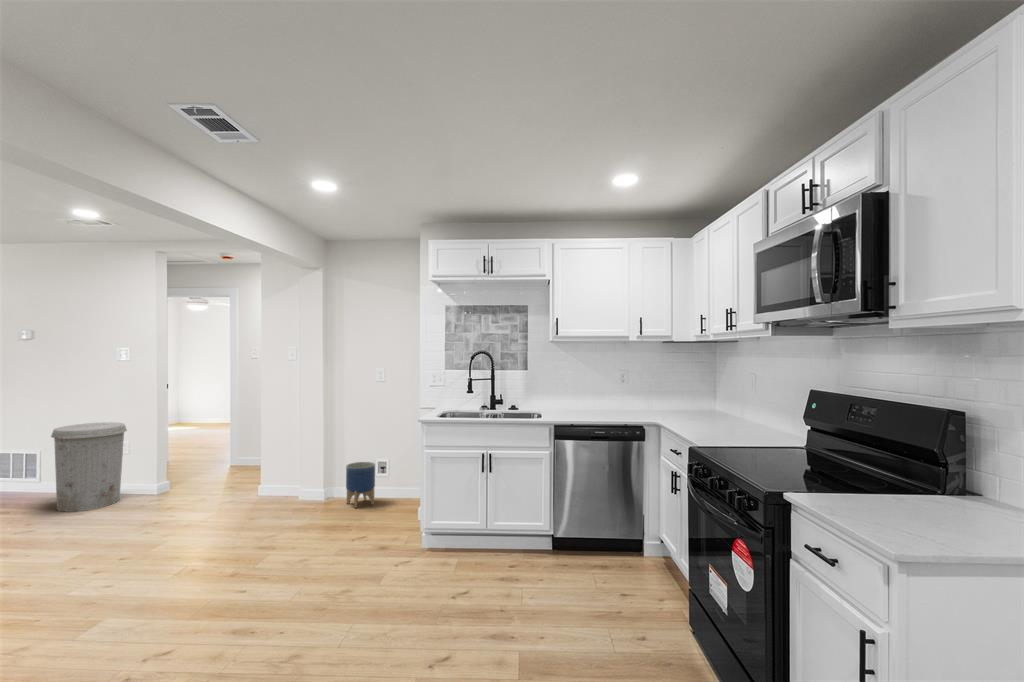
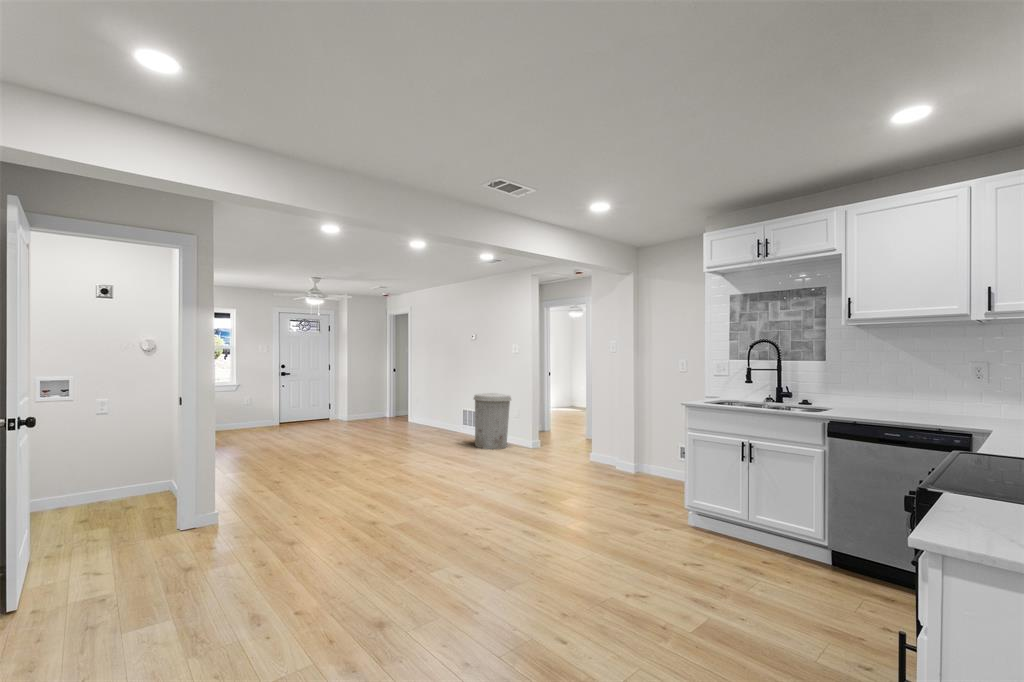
planter: present [346,462,375,508] -> none [645,444,671,485]

